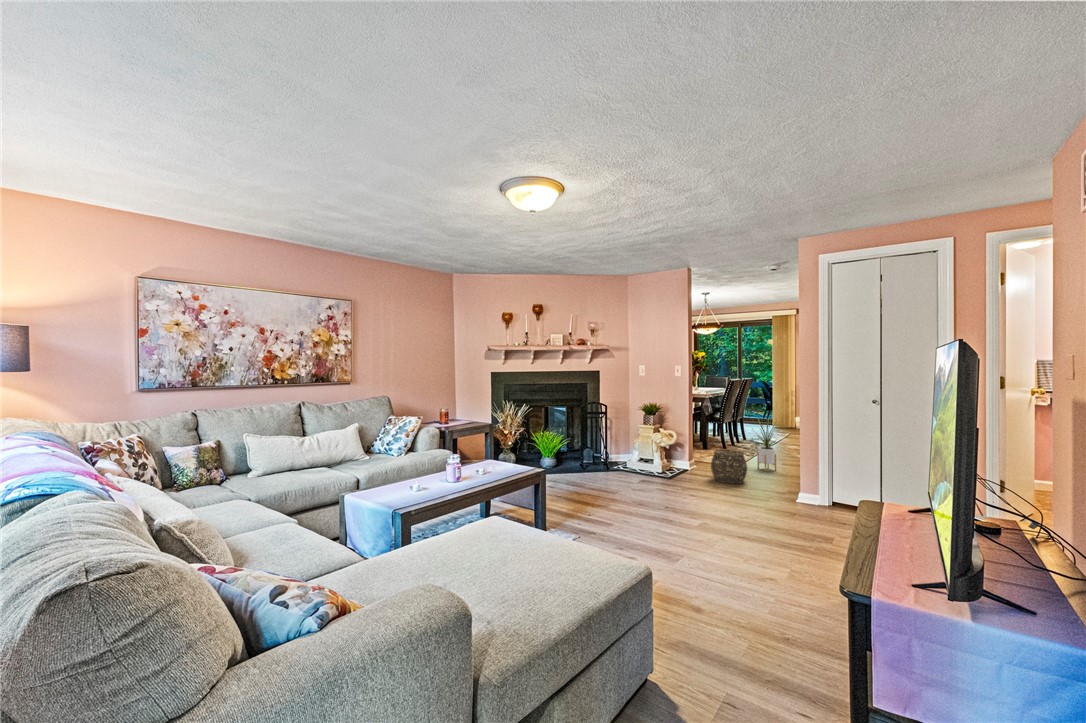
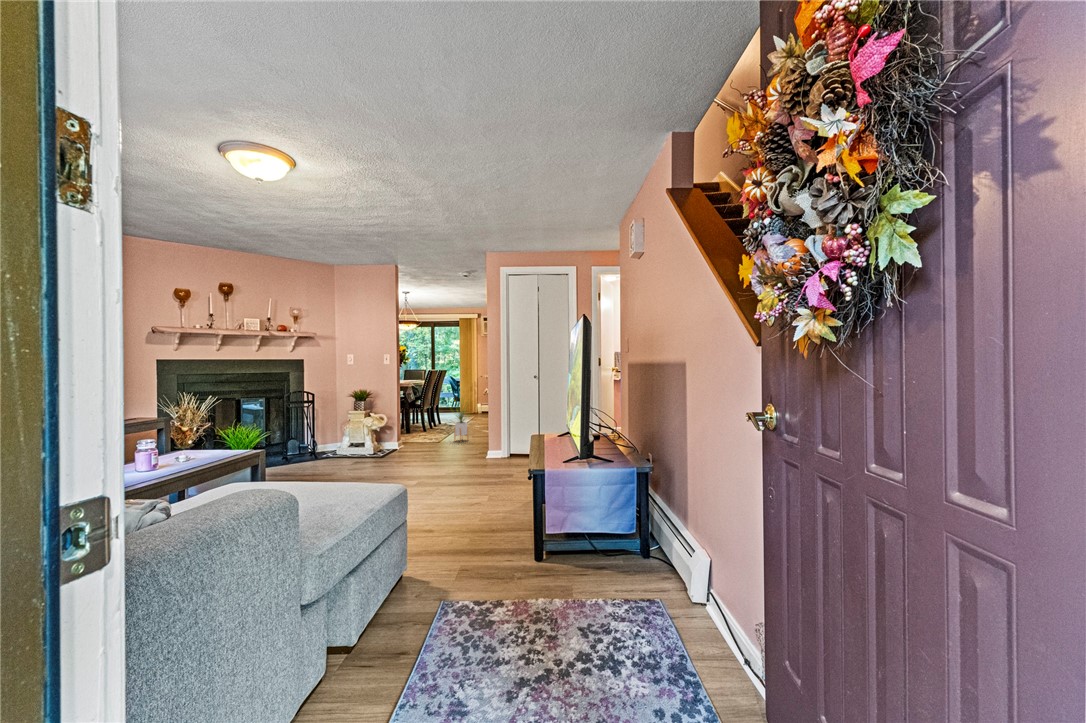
woven basket: present [711,449,747,484] -> none [418,425,448,454]

